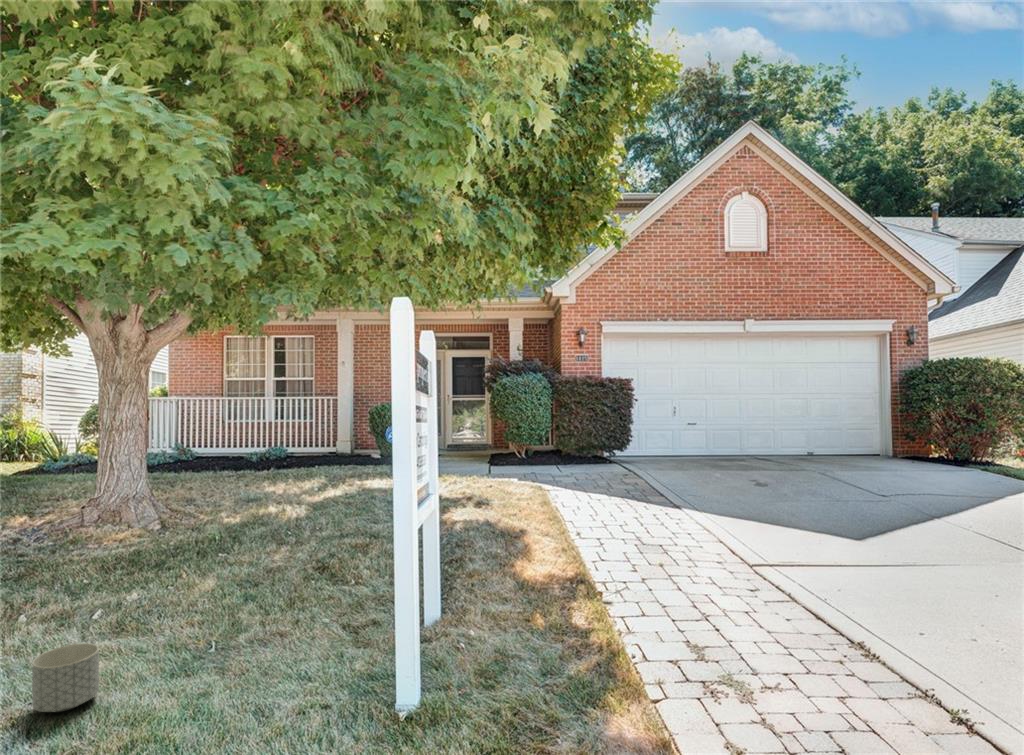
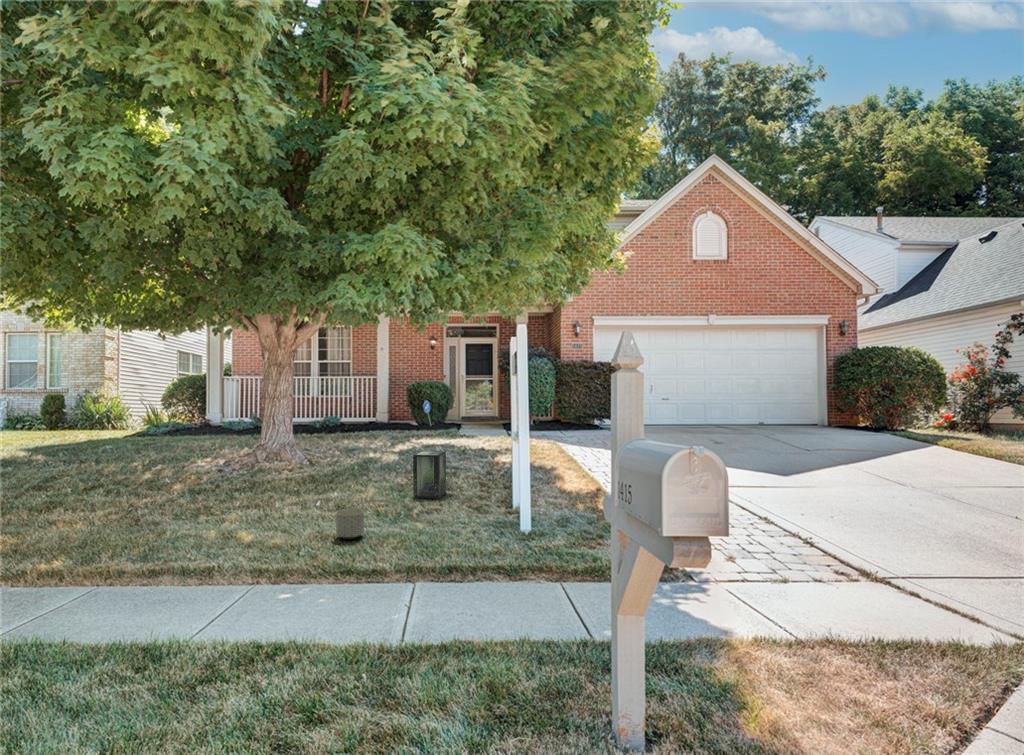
storage box: none [276,511,337,593] -> present [413,451,446,499]

